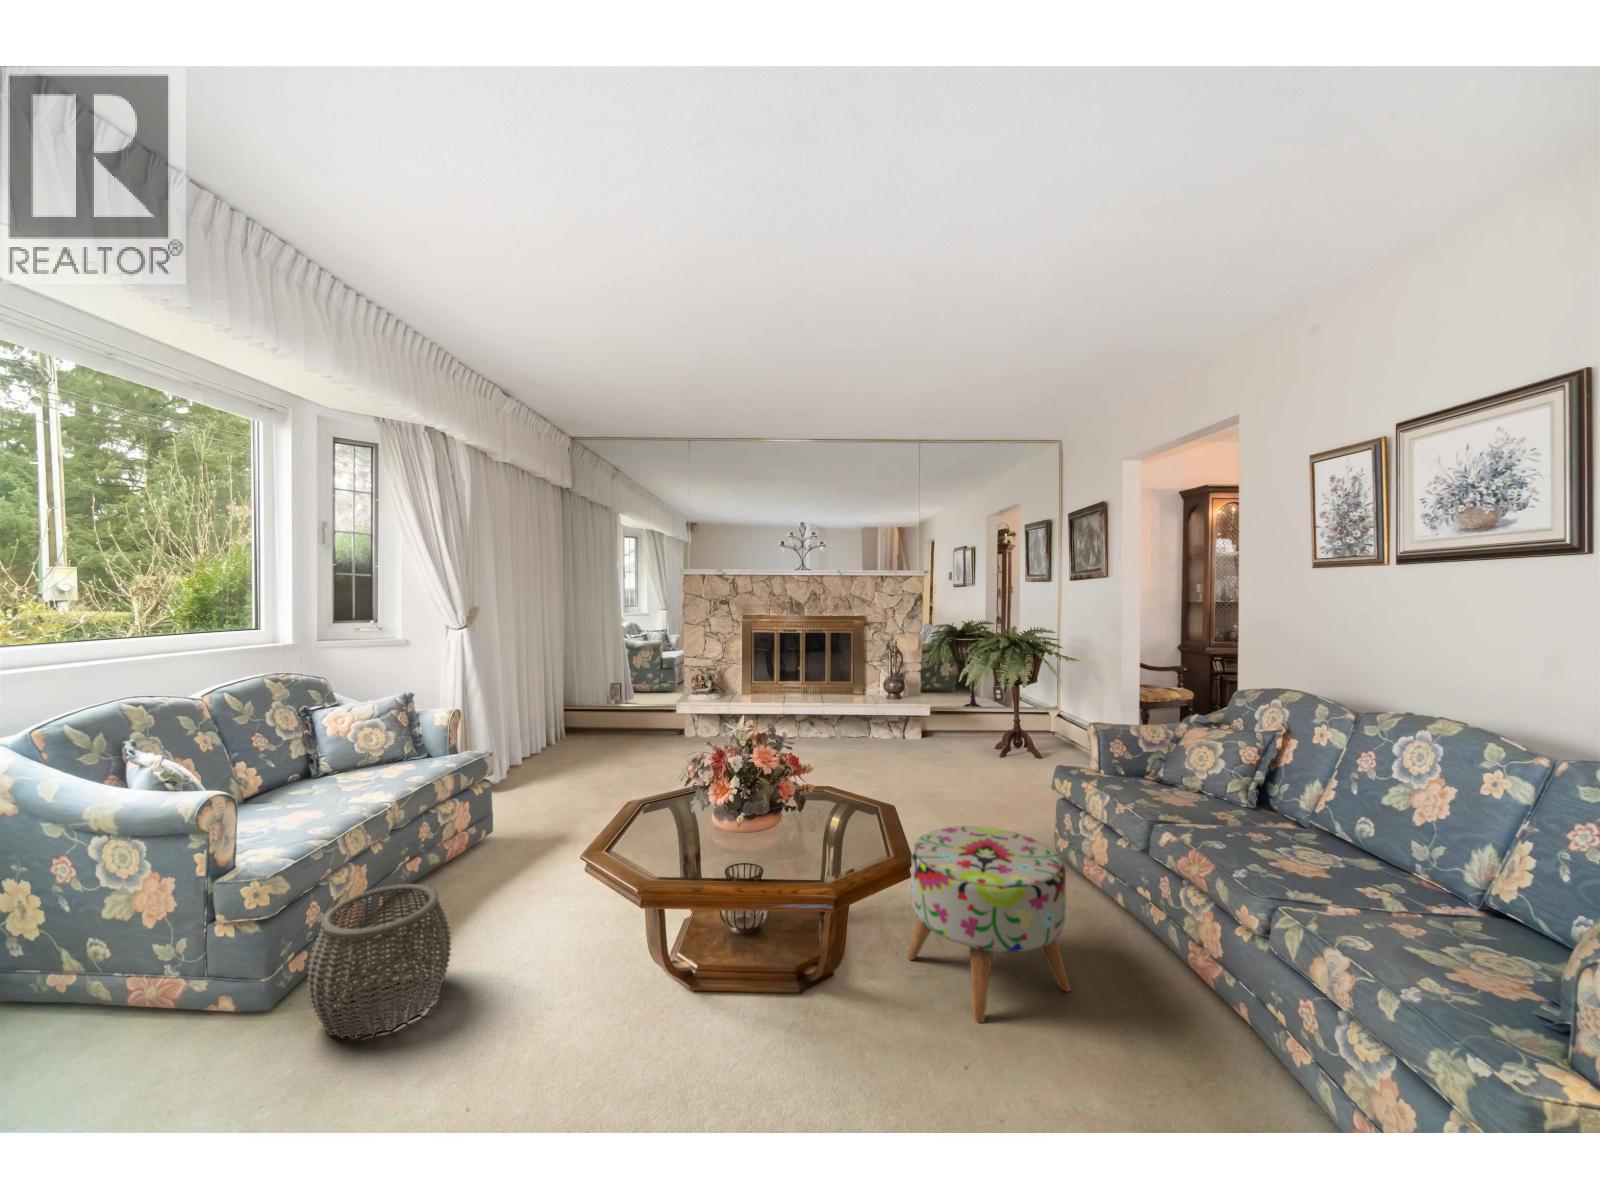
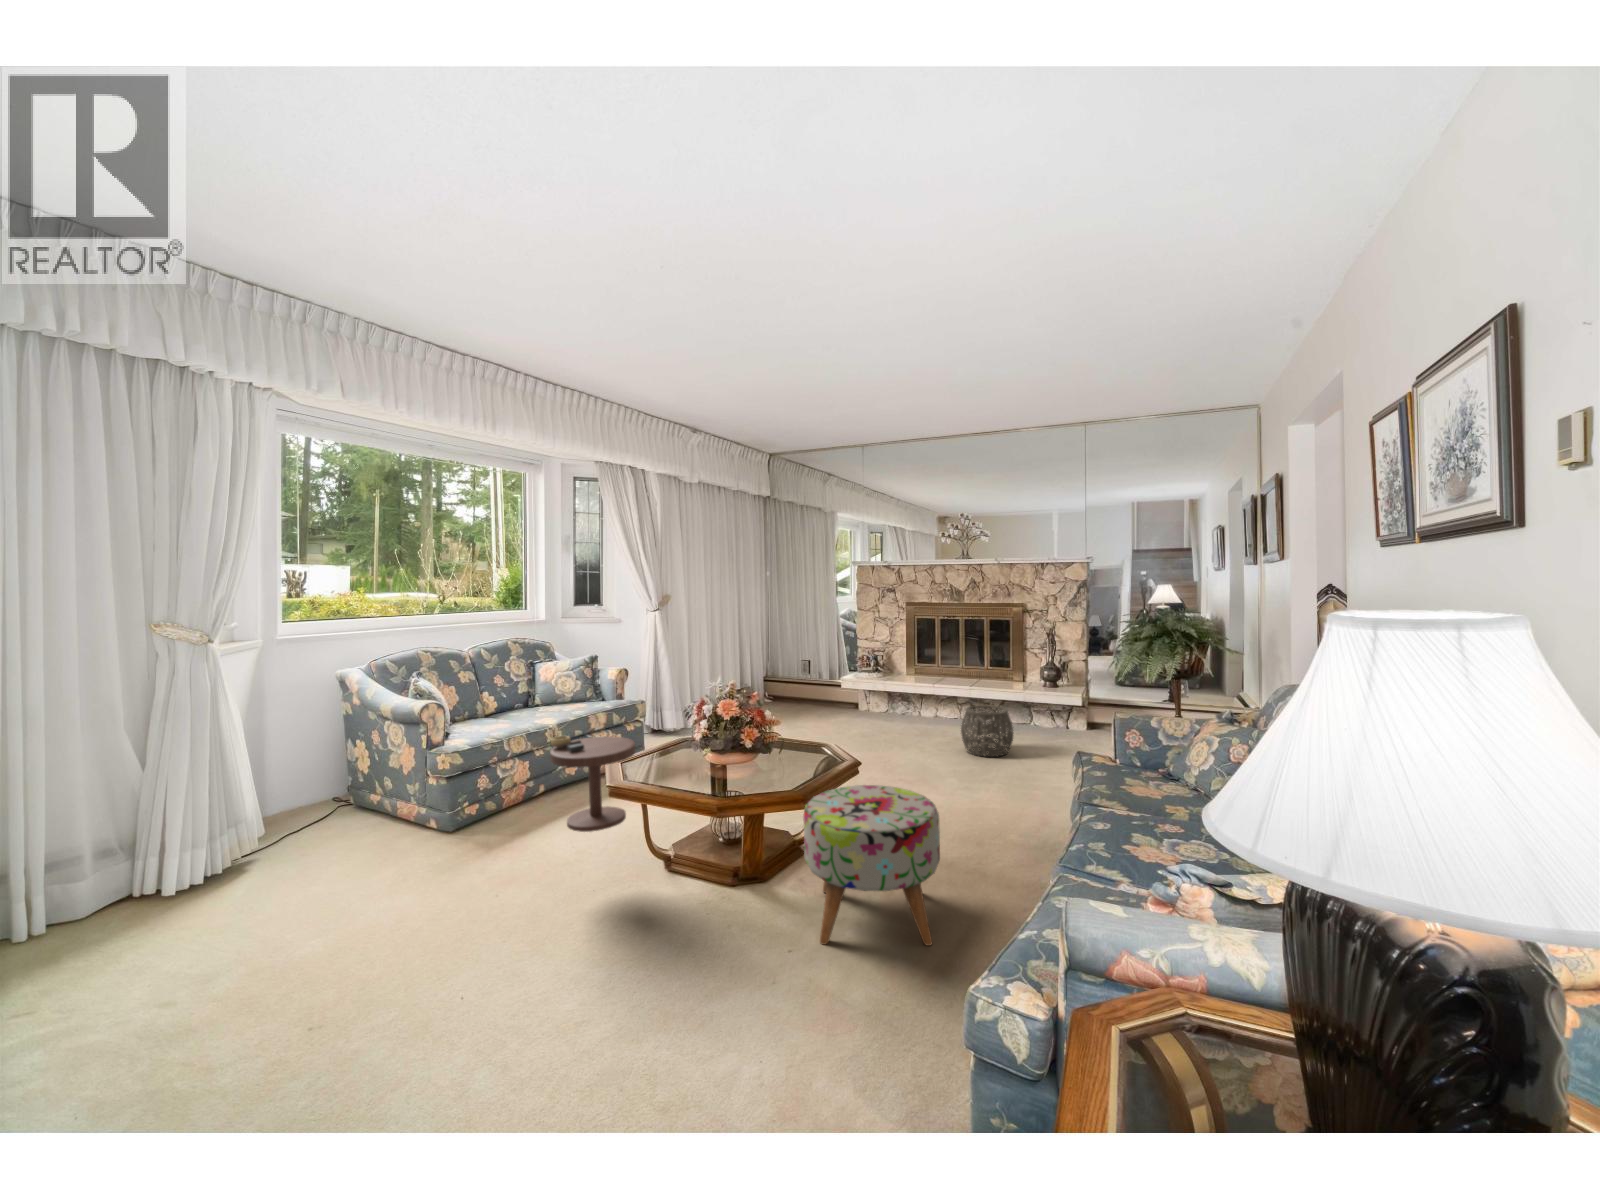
side table: none [583,813,704,1040] -> present [550,736,635,832]
woven basket: present [308,884,451,1039] -> present [961,705,1013,757]

